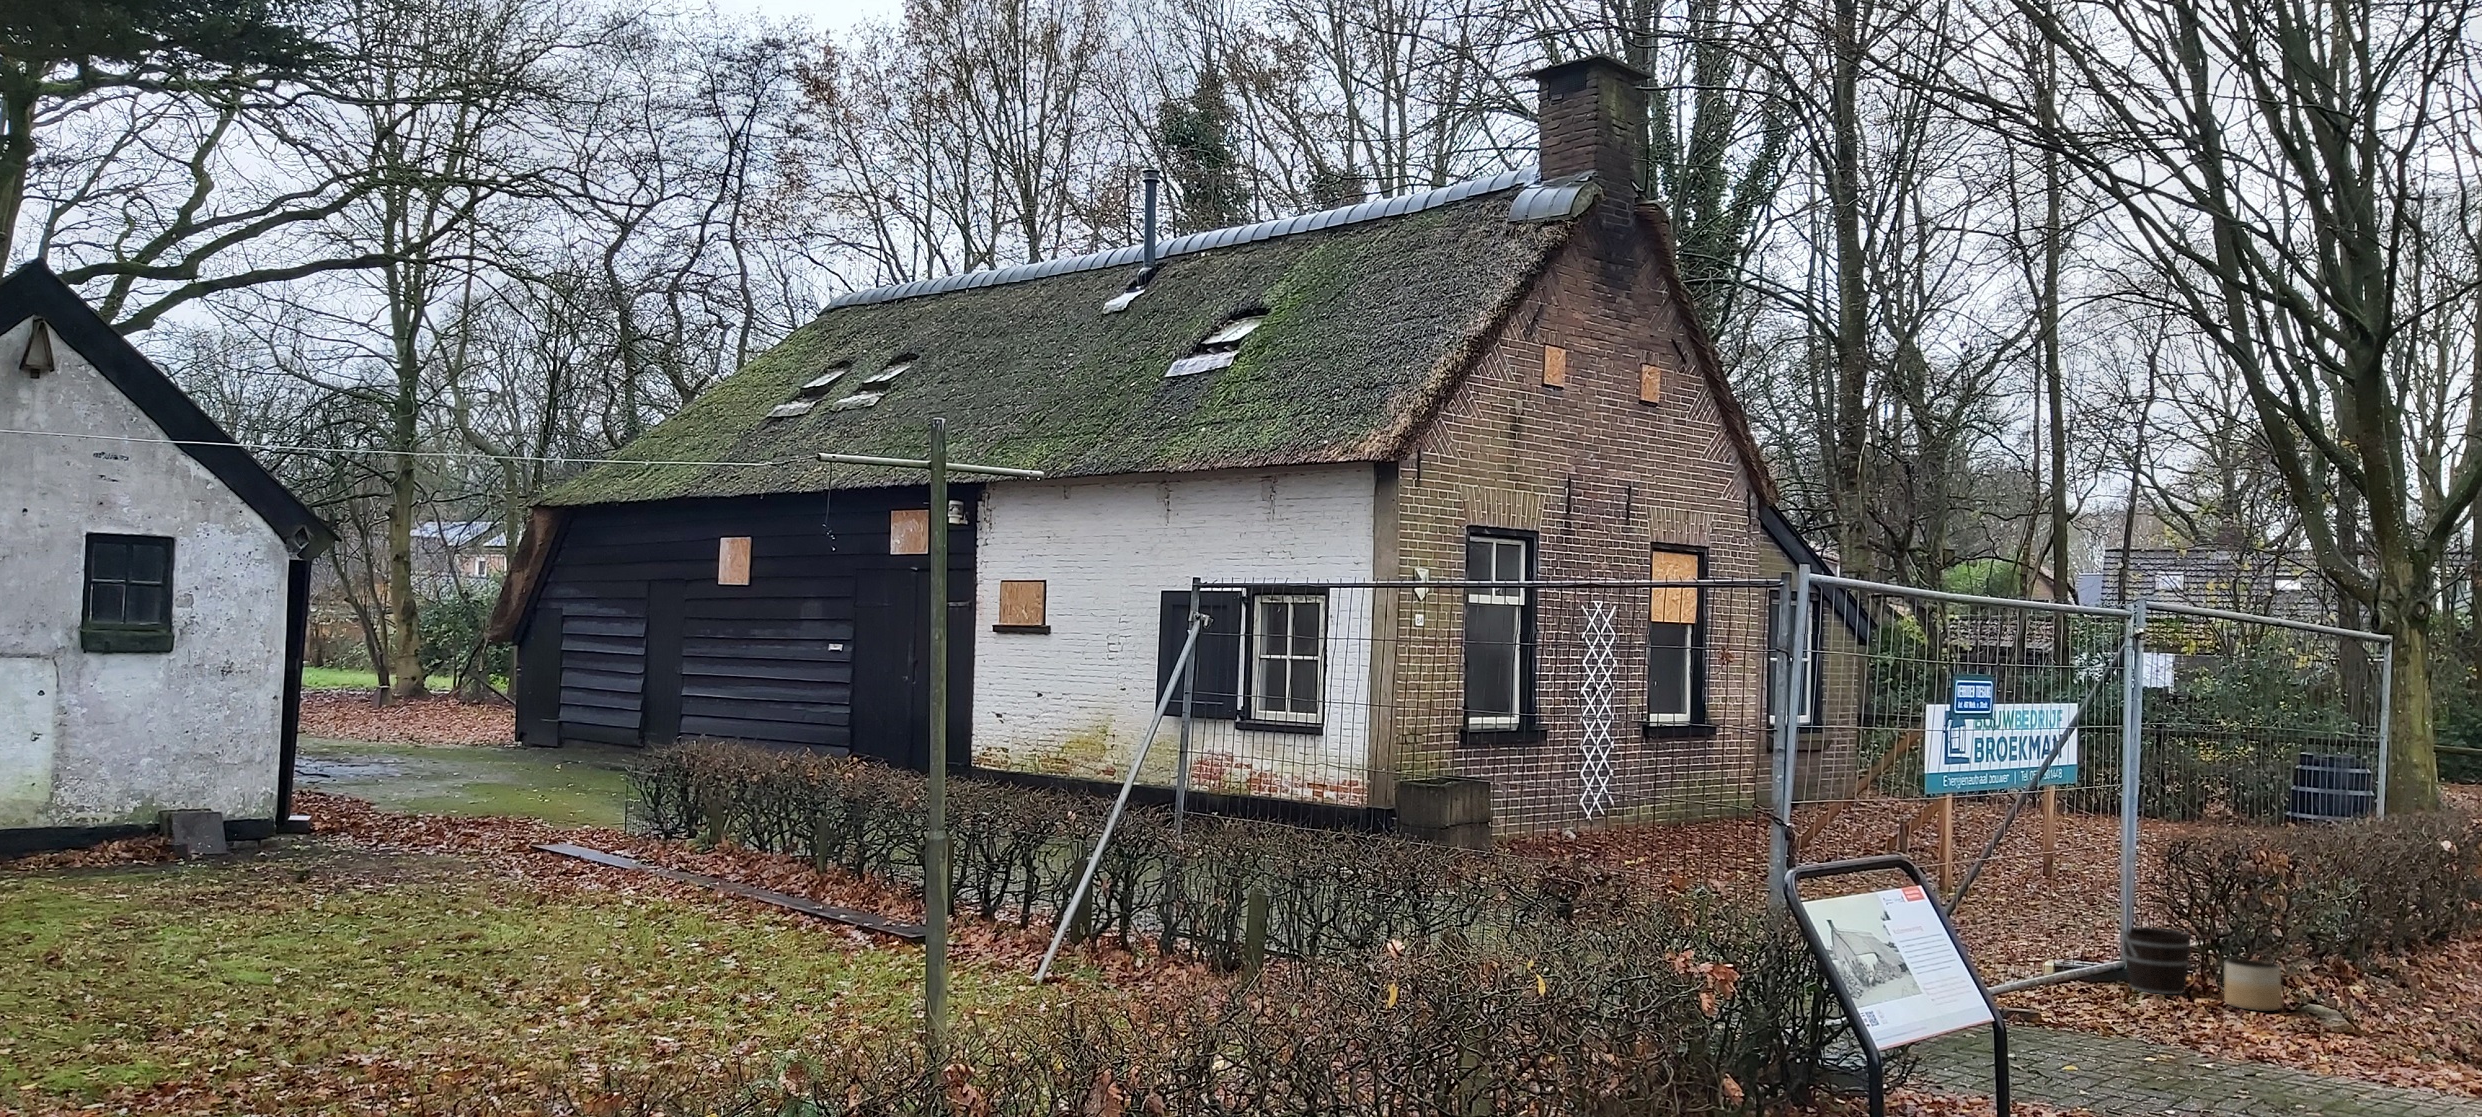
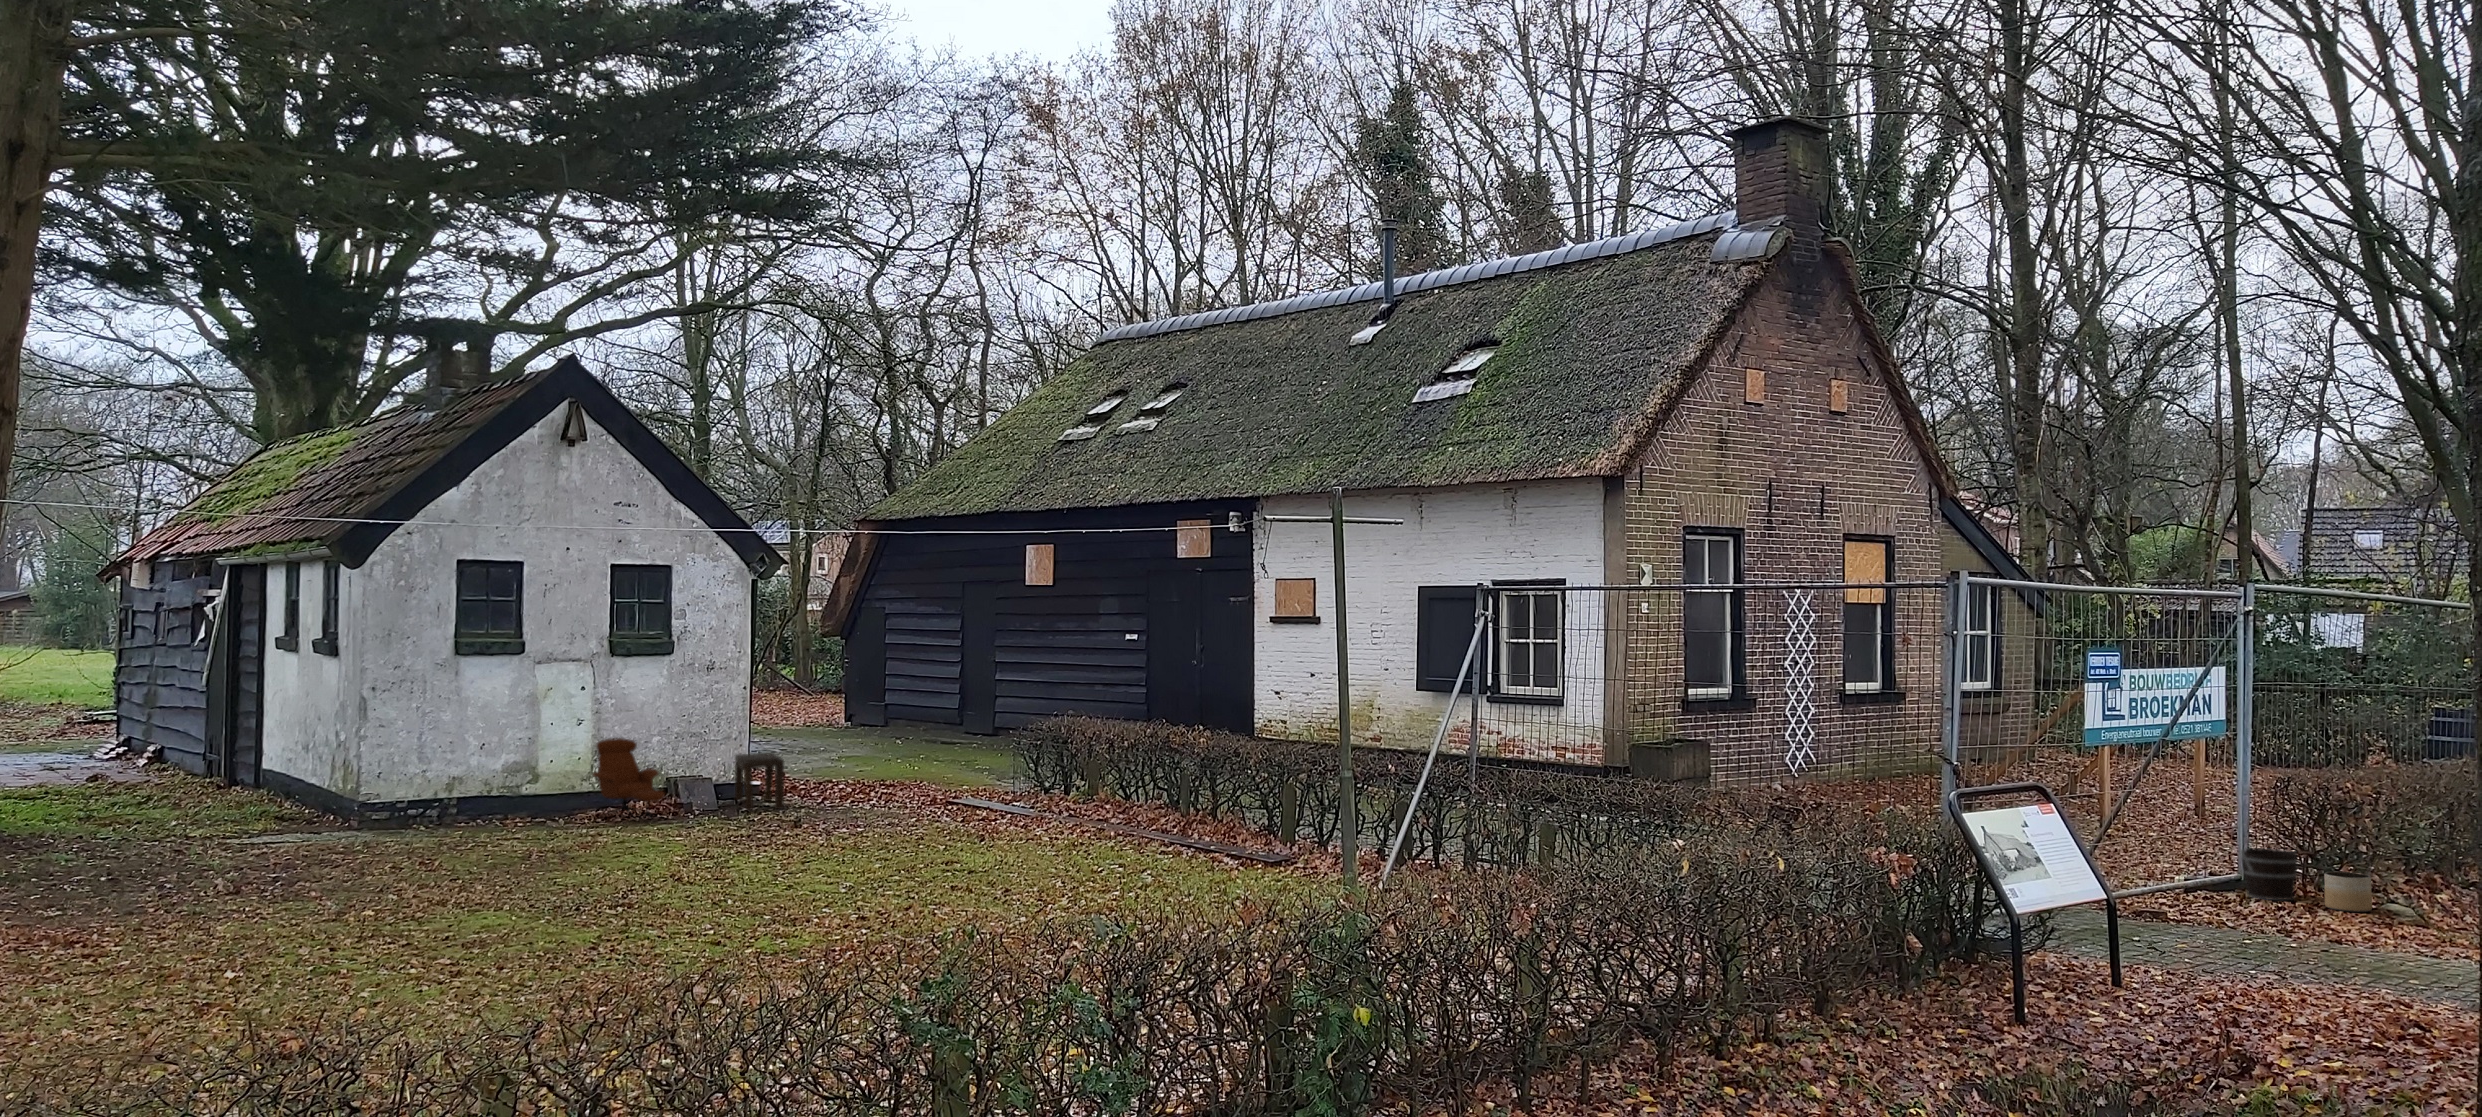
lounge chair: none [39,762,141,875] -> present [592,738,665,820]
bench: none [260,783,320,859] -> present [734,753,784,810]

